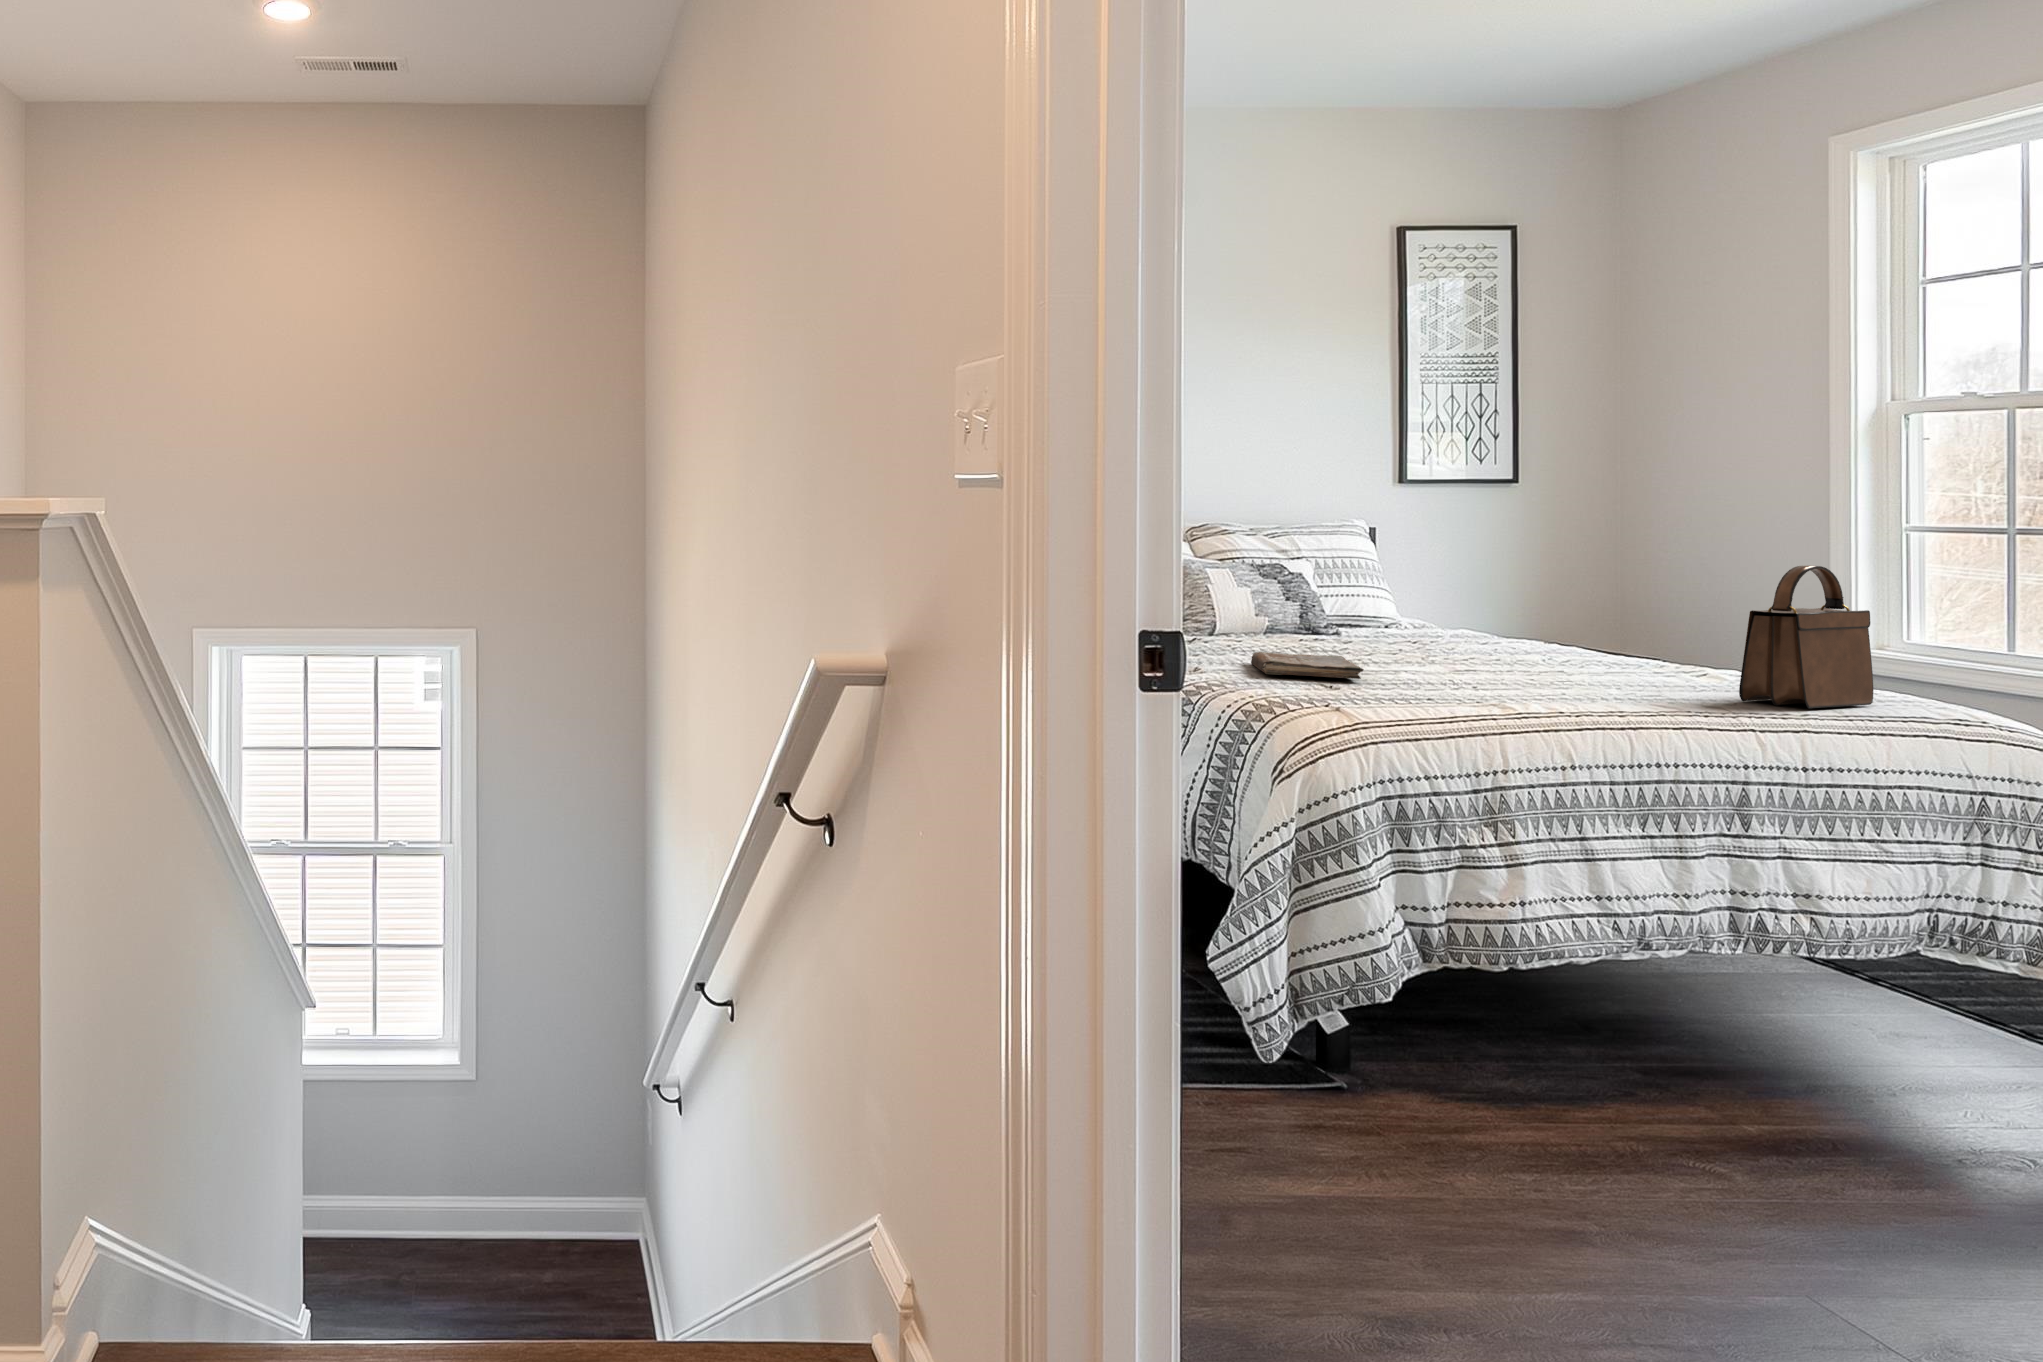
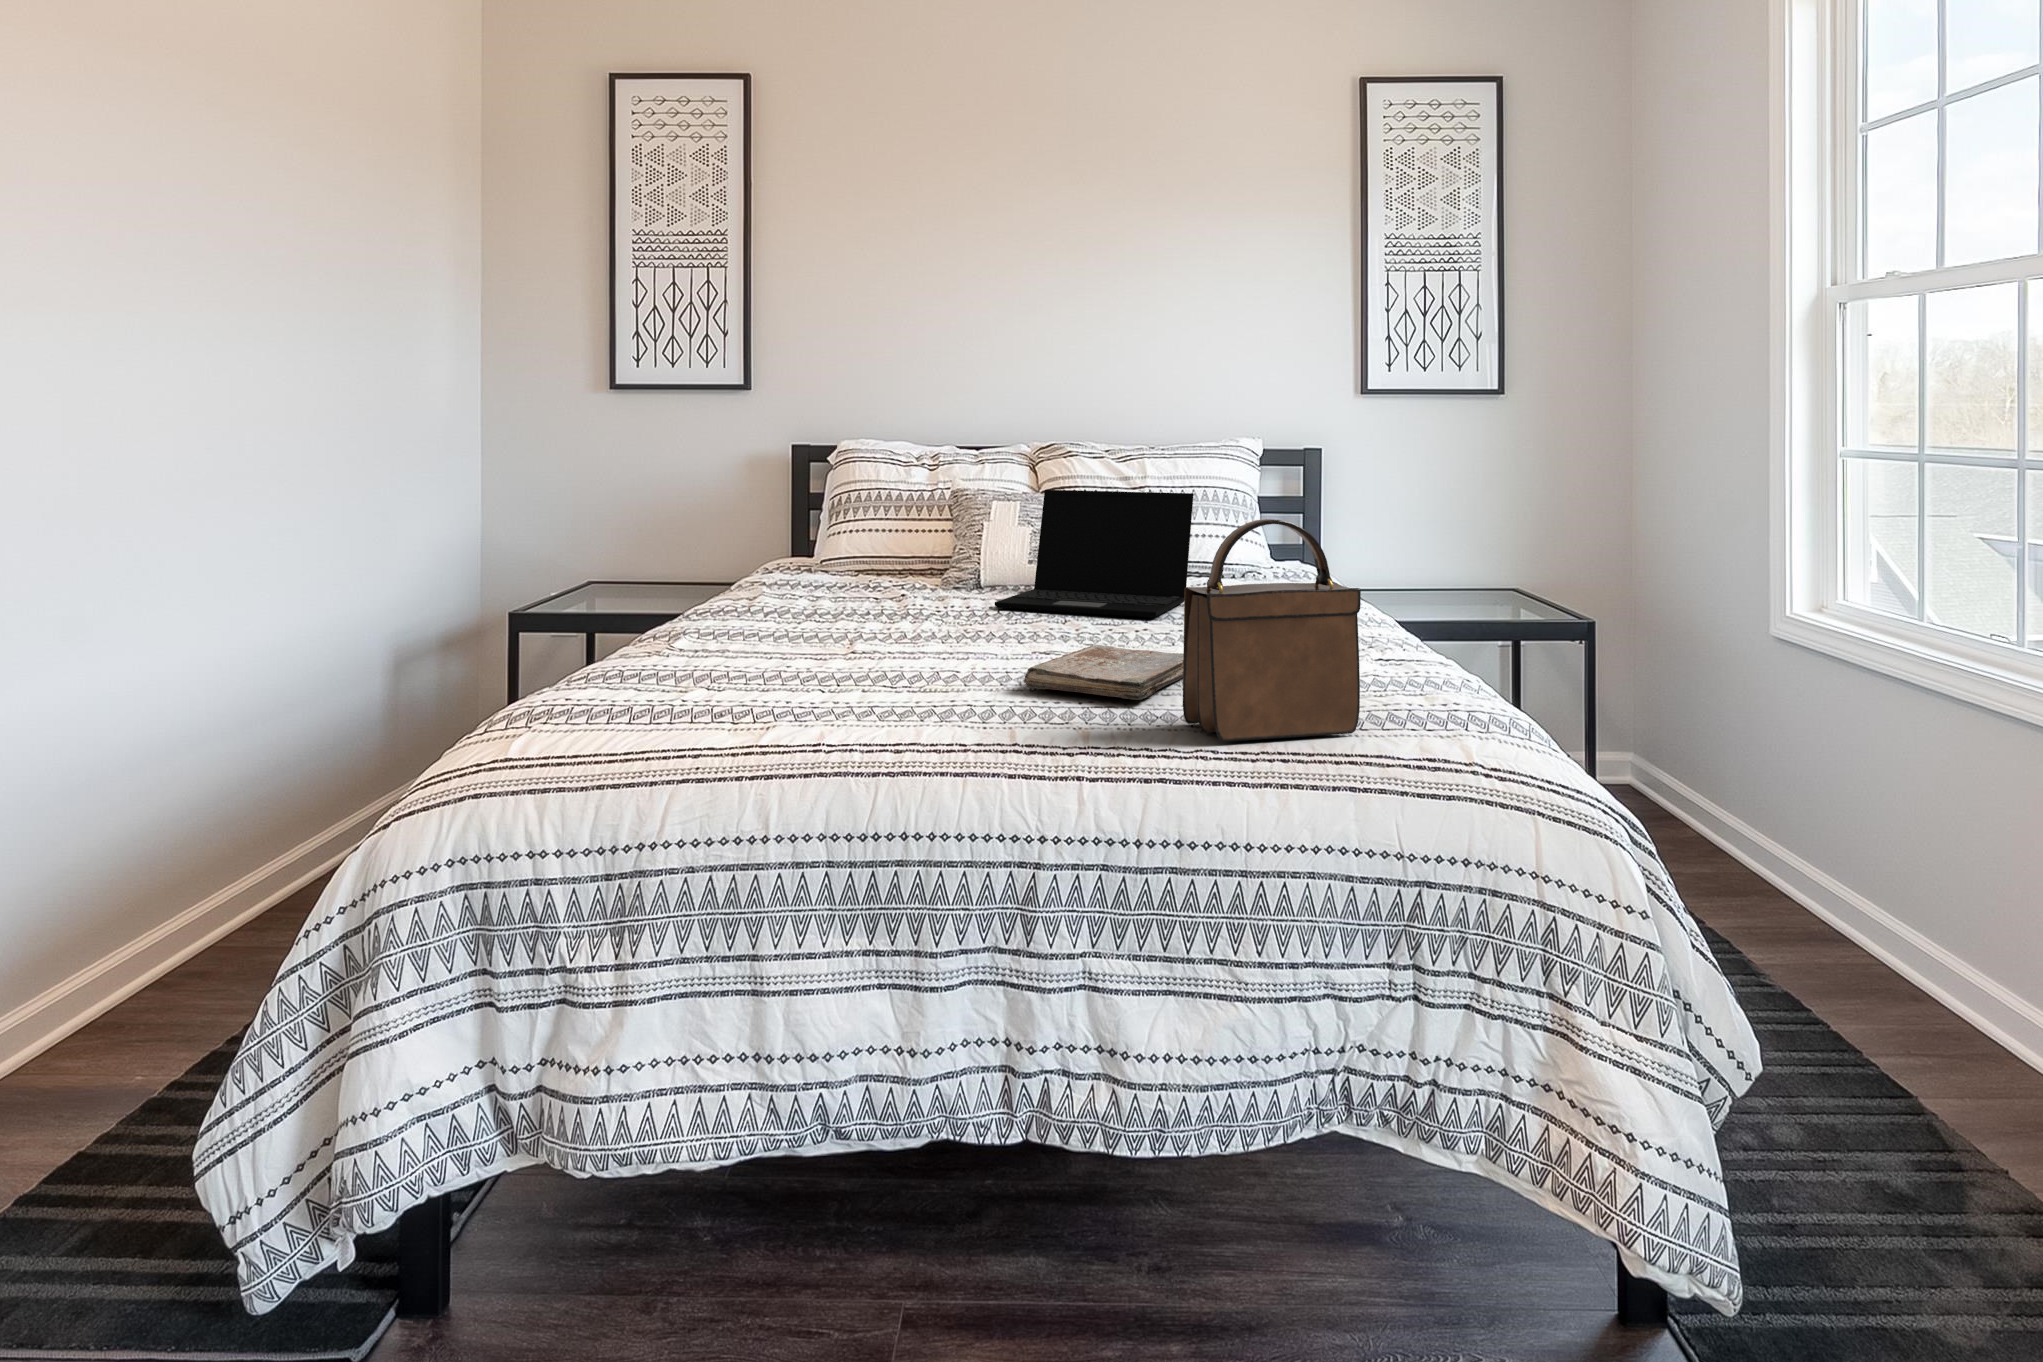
laptop: none [1288,556,1459,648] -> present [995,490,1193,618]
book: present [1251,652,1364,679] -> present [1024,645,1183,700]

